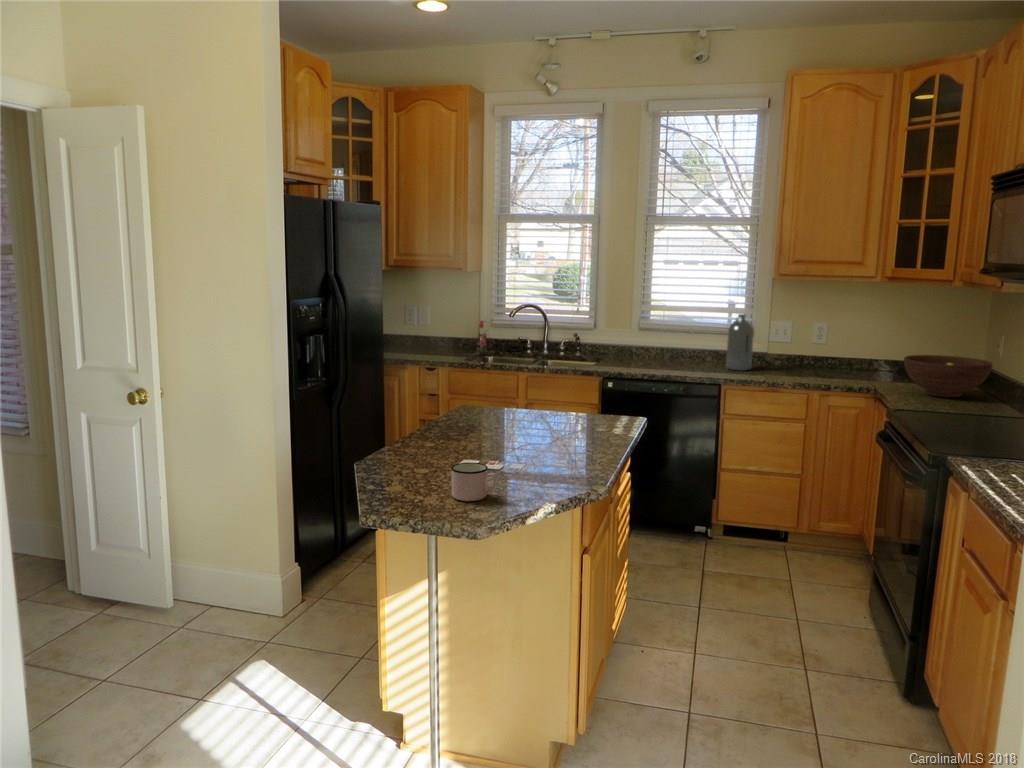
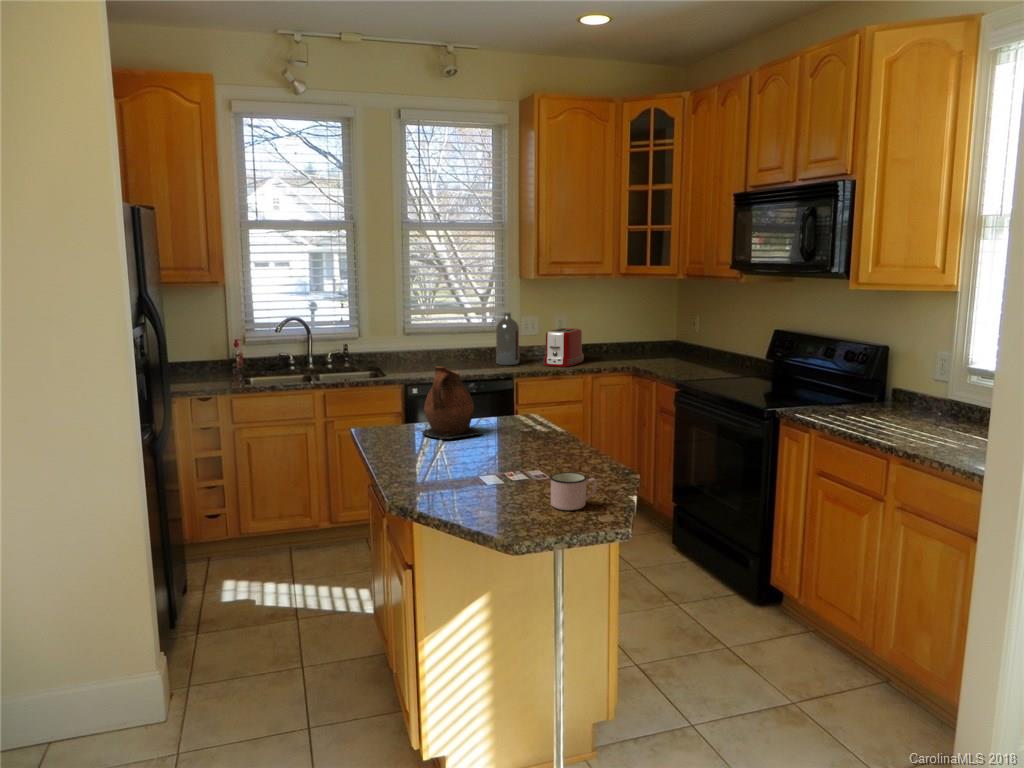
toaster: none [775,336,831,378] -> present [543,328,584,367]
ceramic pitcher: none [497,353,553,427] -> present [421,367,483,439]
fruit bowl: present [904,355,992,397] -> none [655,336,719,369]

